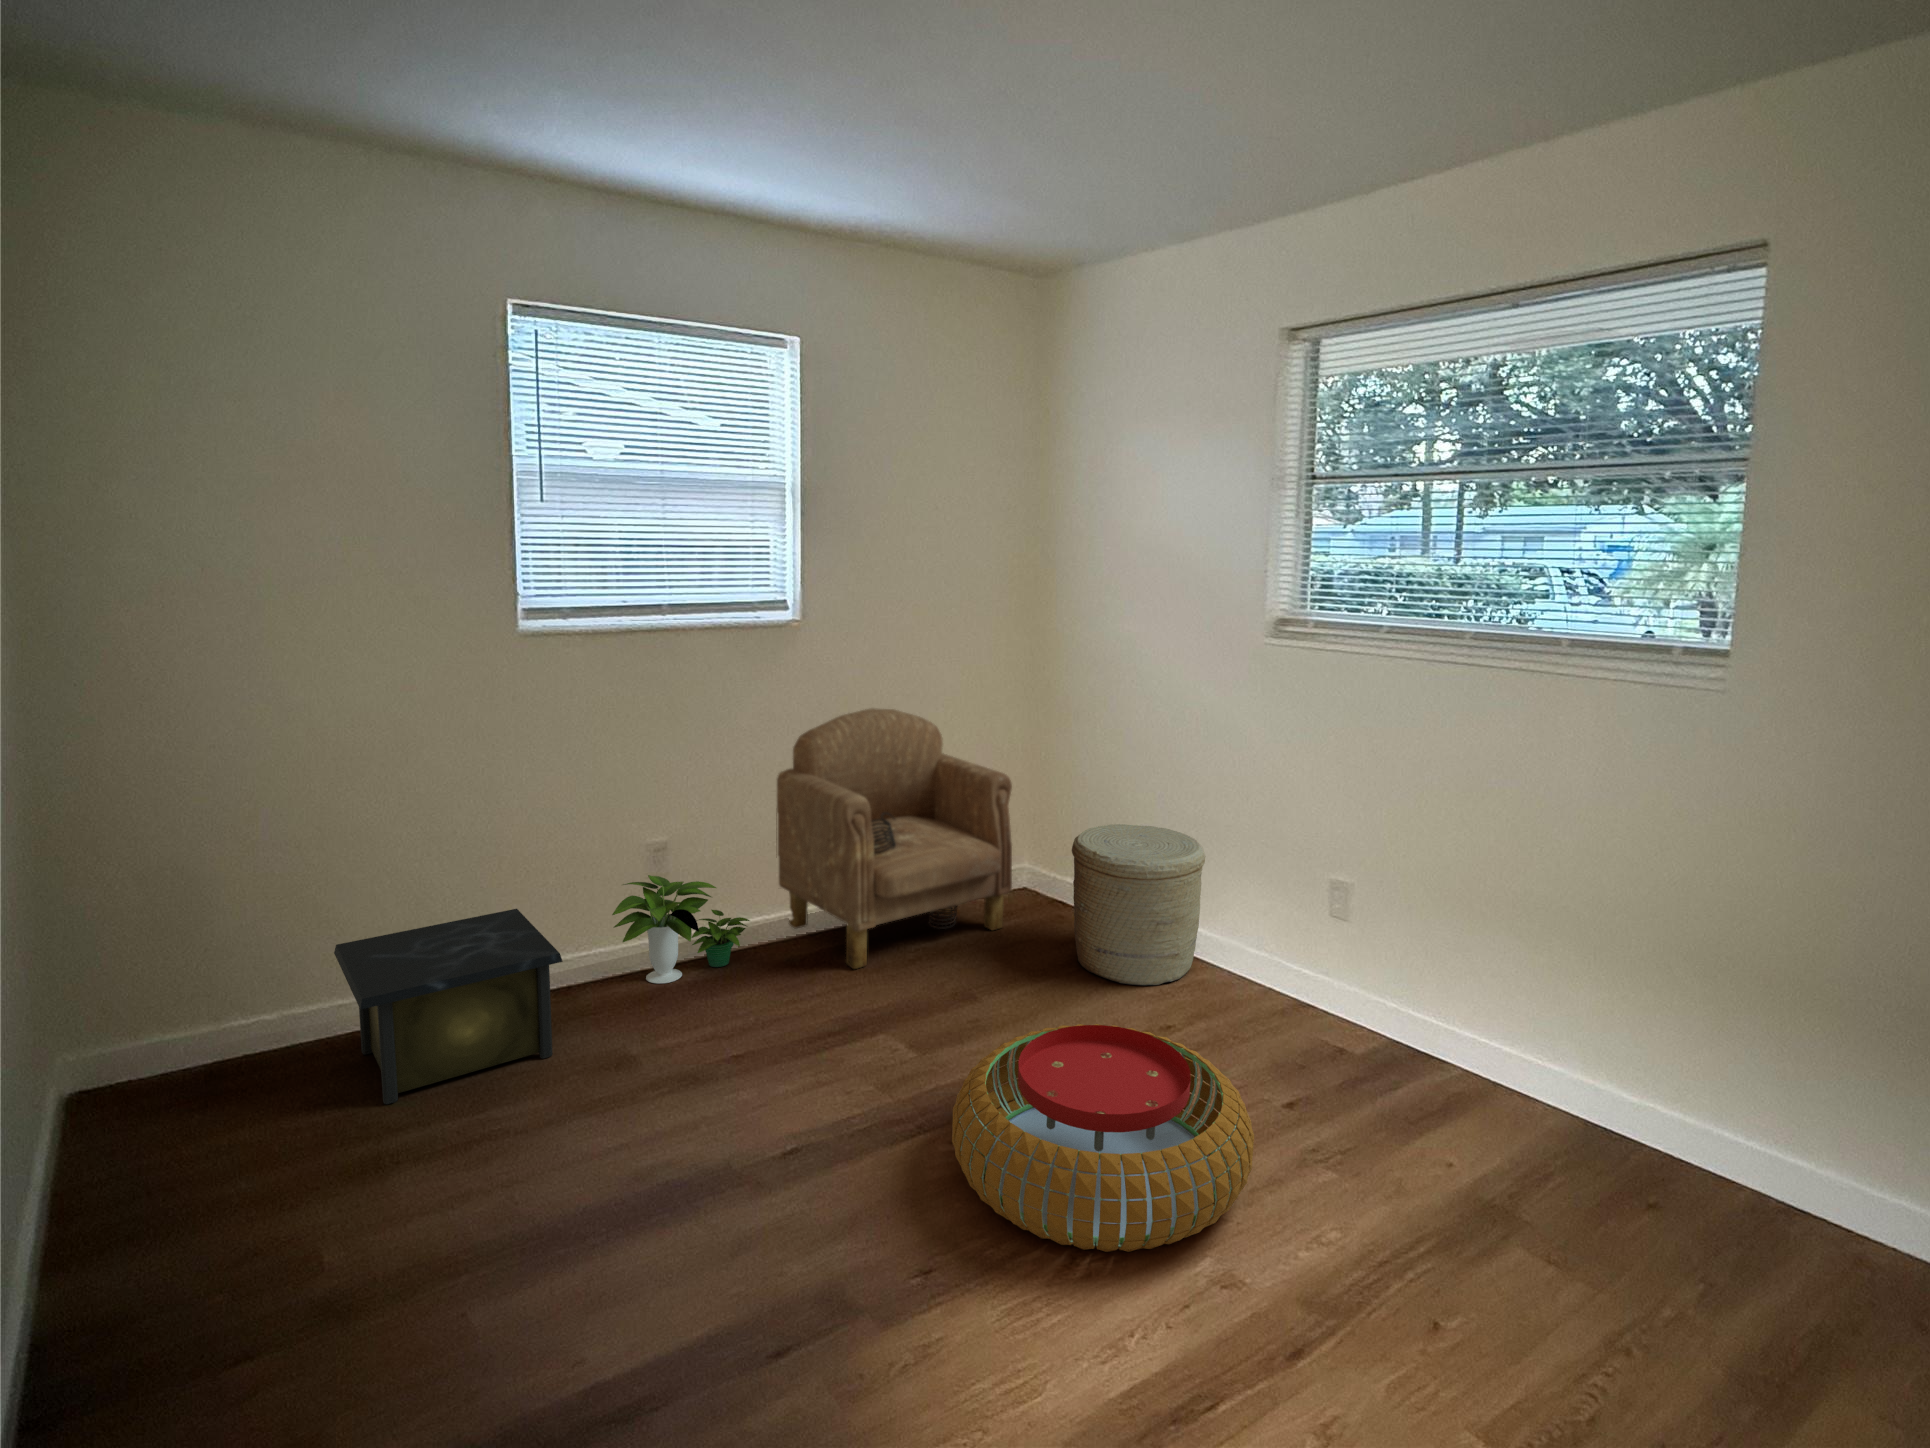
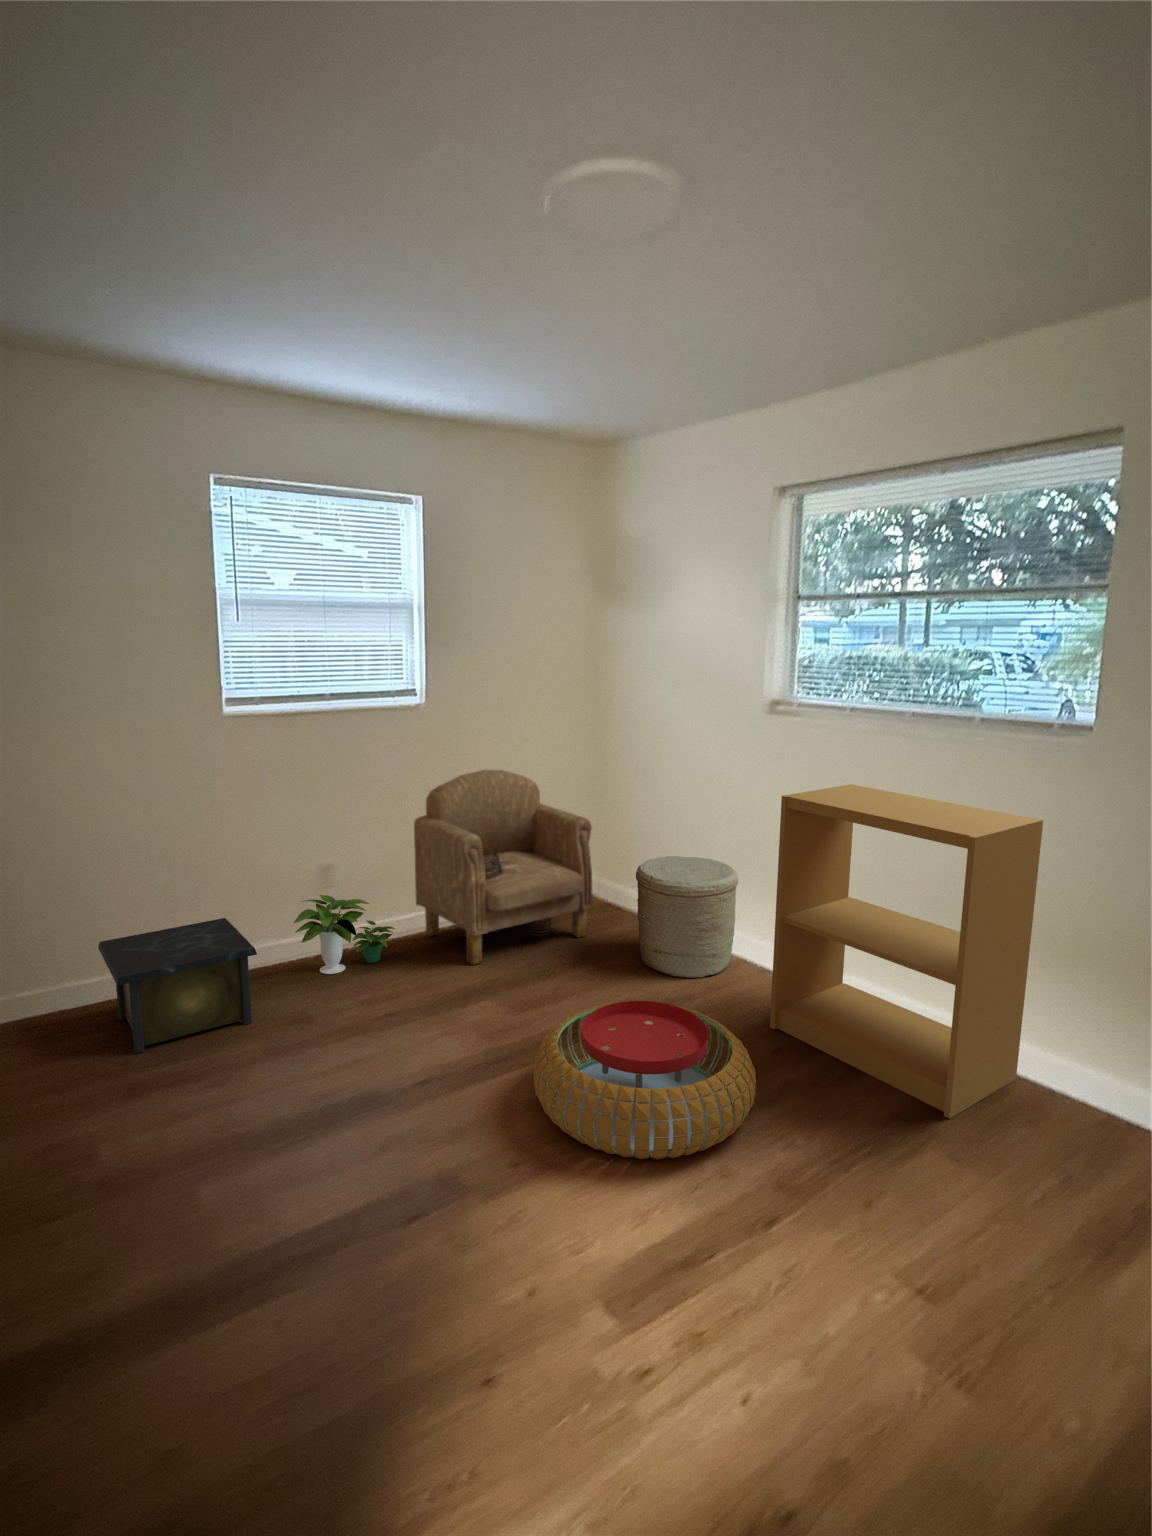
bookshelf: none [1255,735,1619,1182] -> present [770,784,1043,1119]

